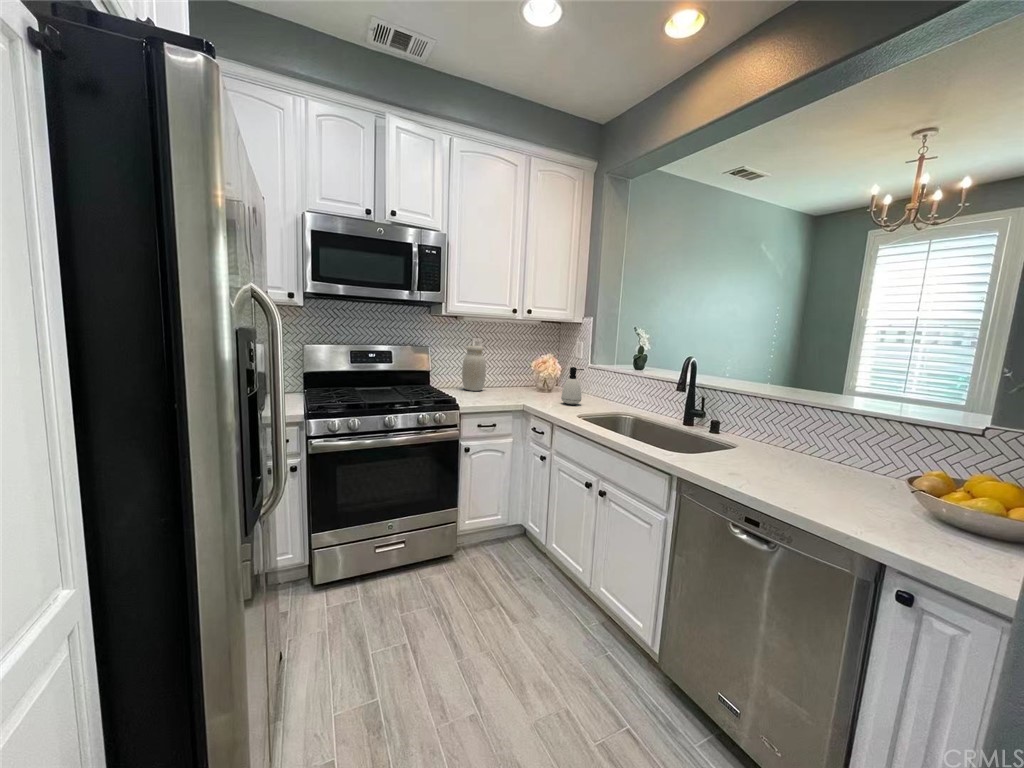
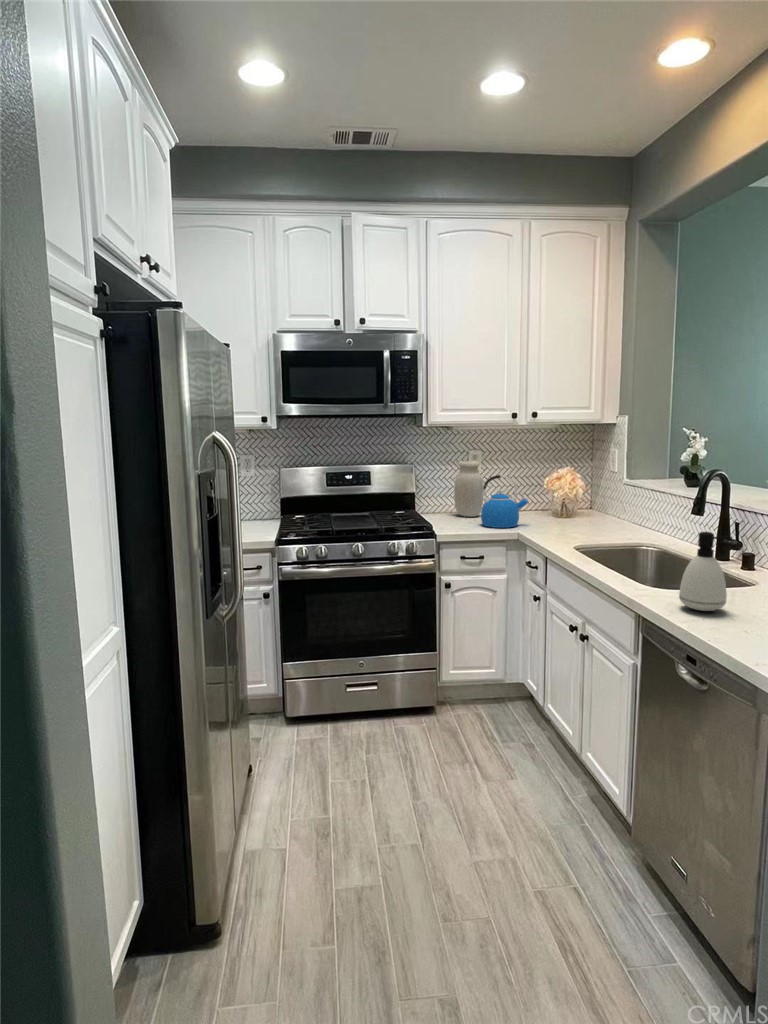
kettle: none [490,357,527,400] -> present [481,475,529,528]
soap dispenser: present [561,367,584,404] -> present [679,532,732,611]

